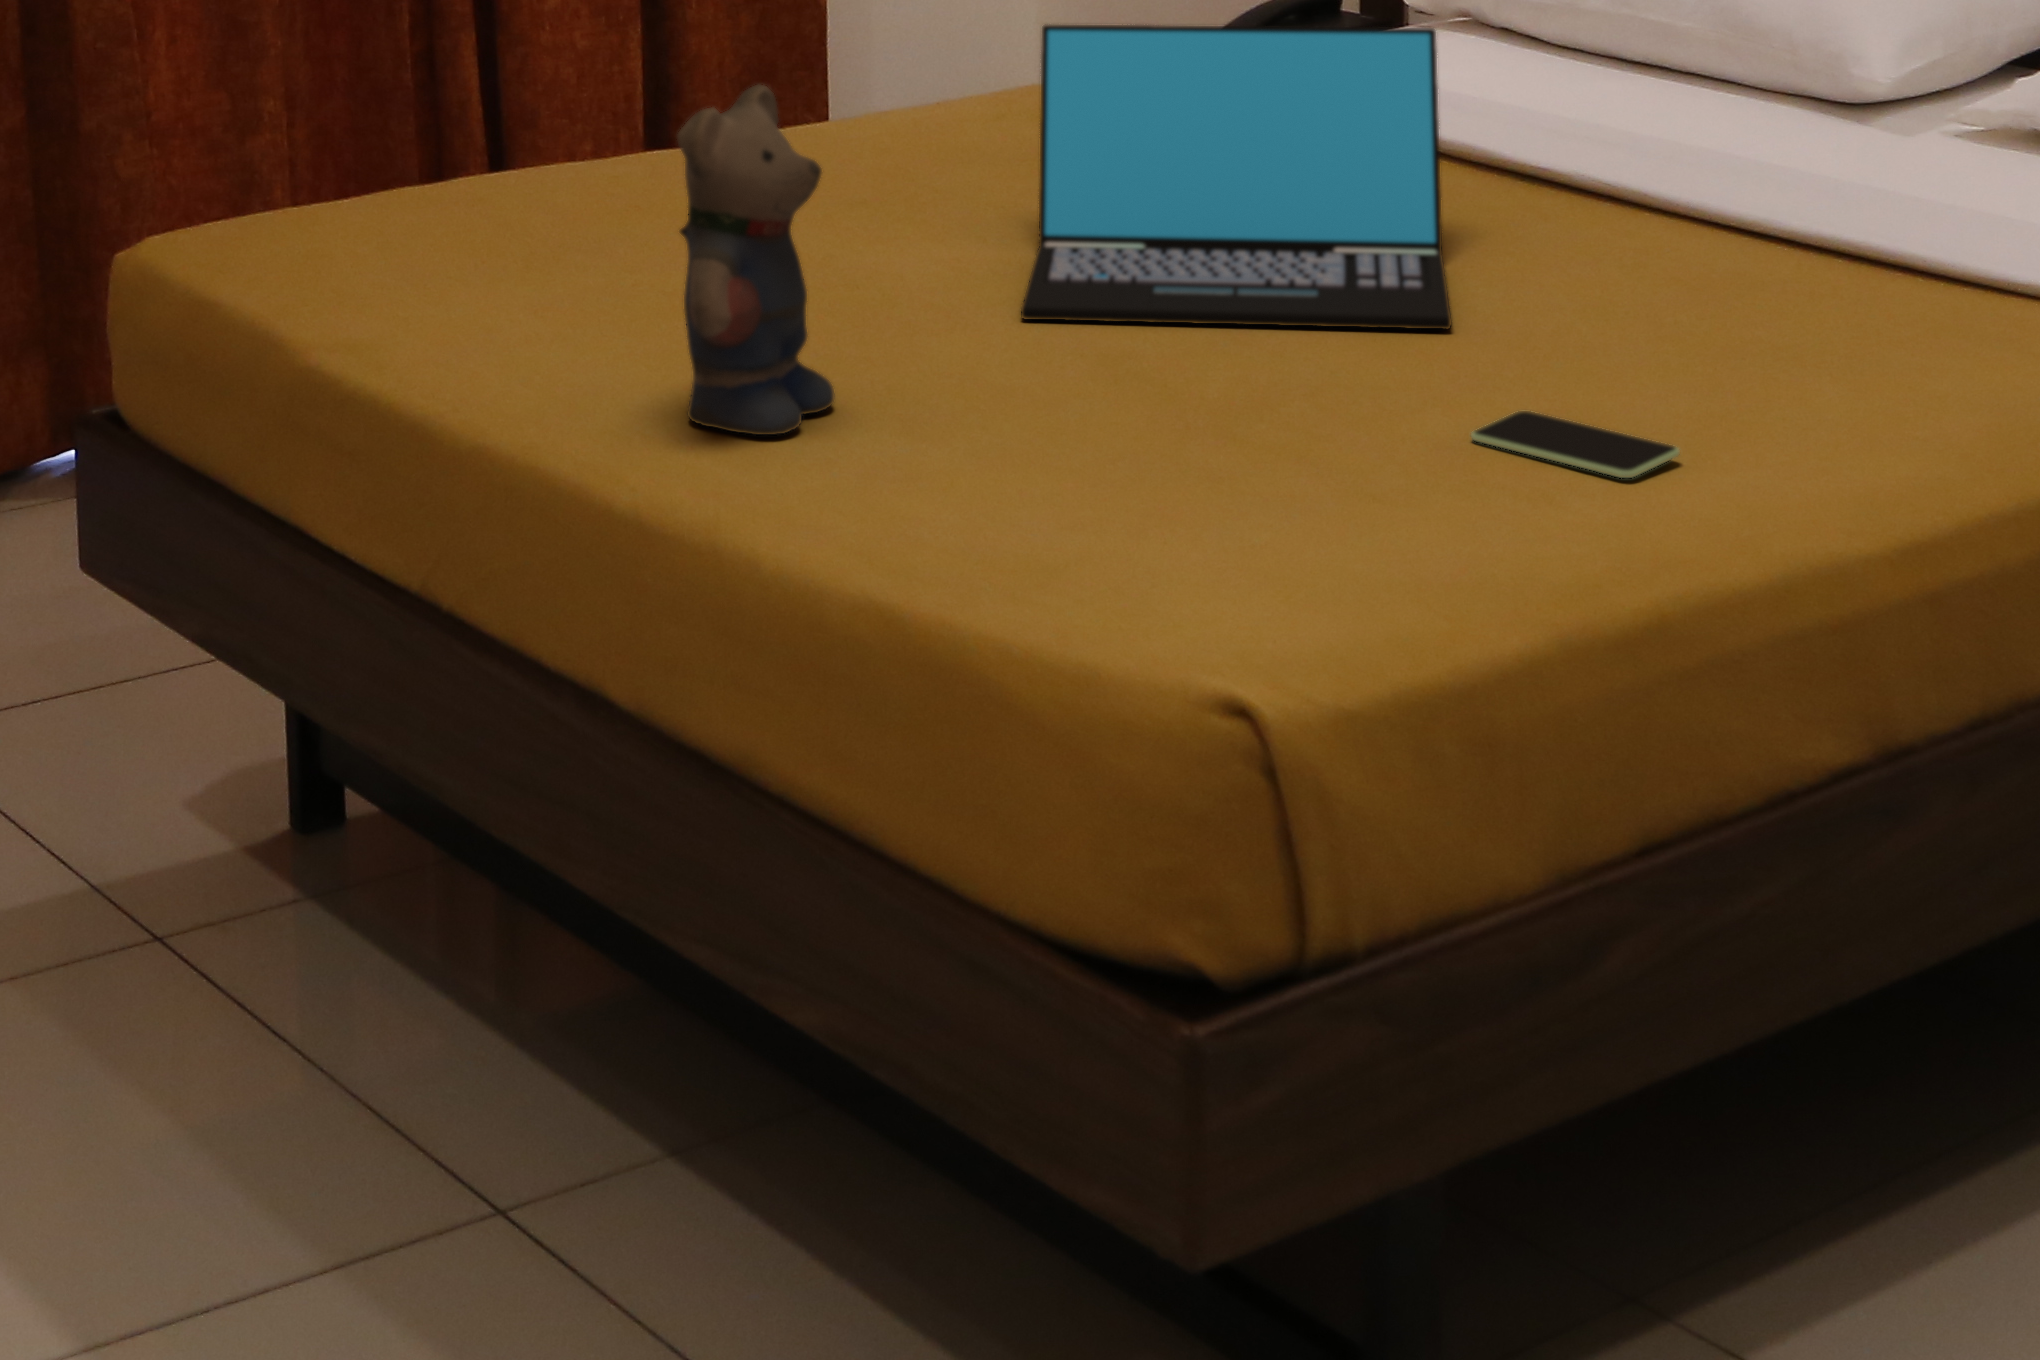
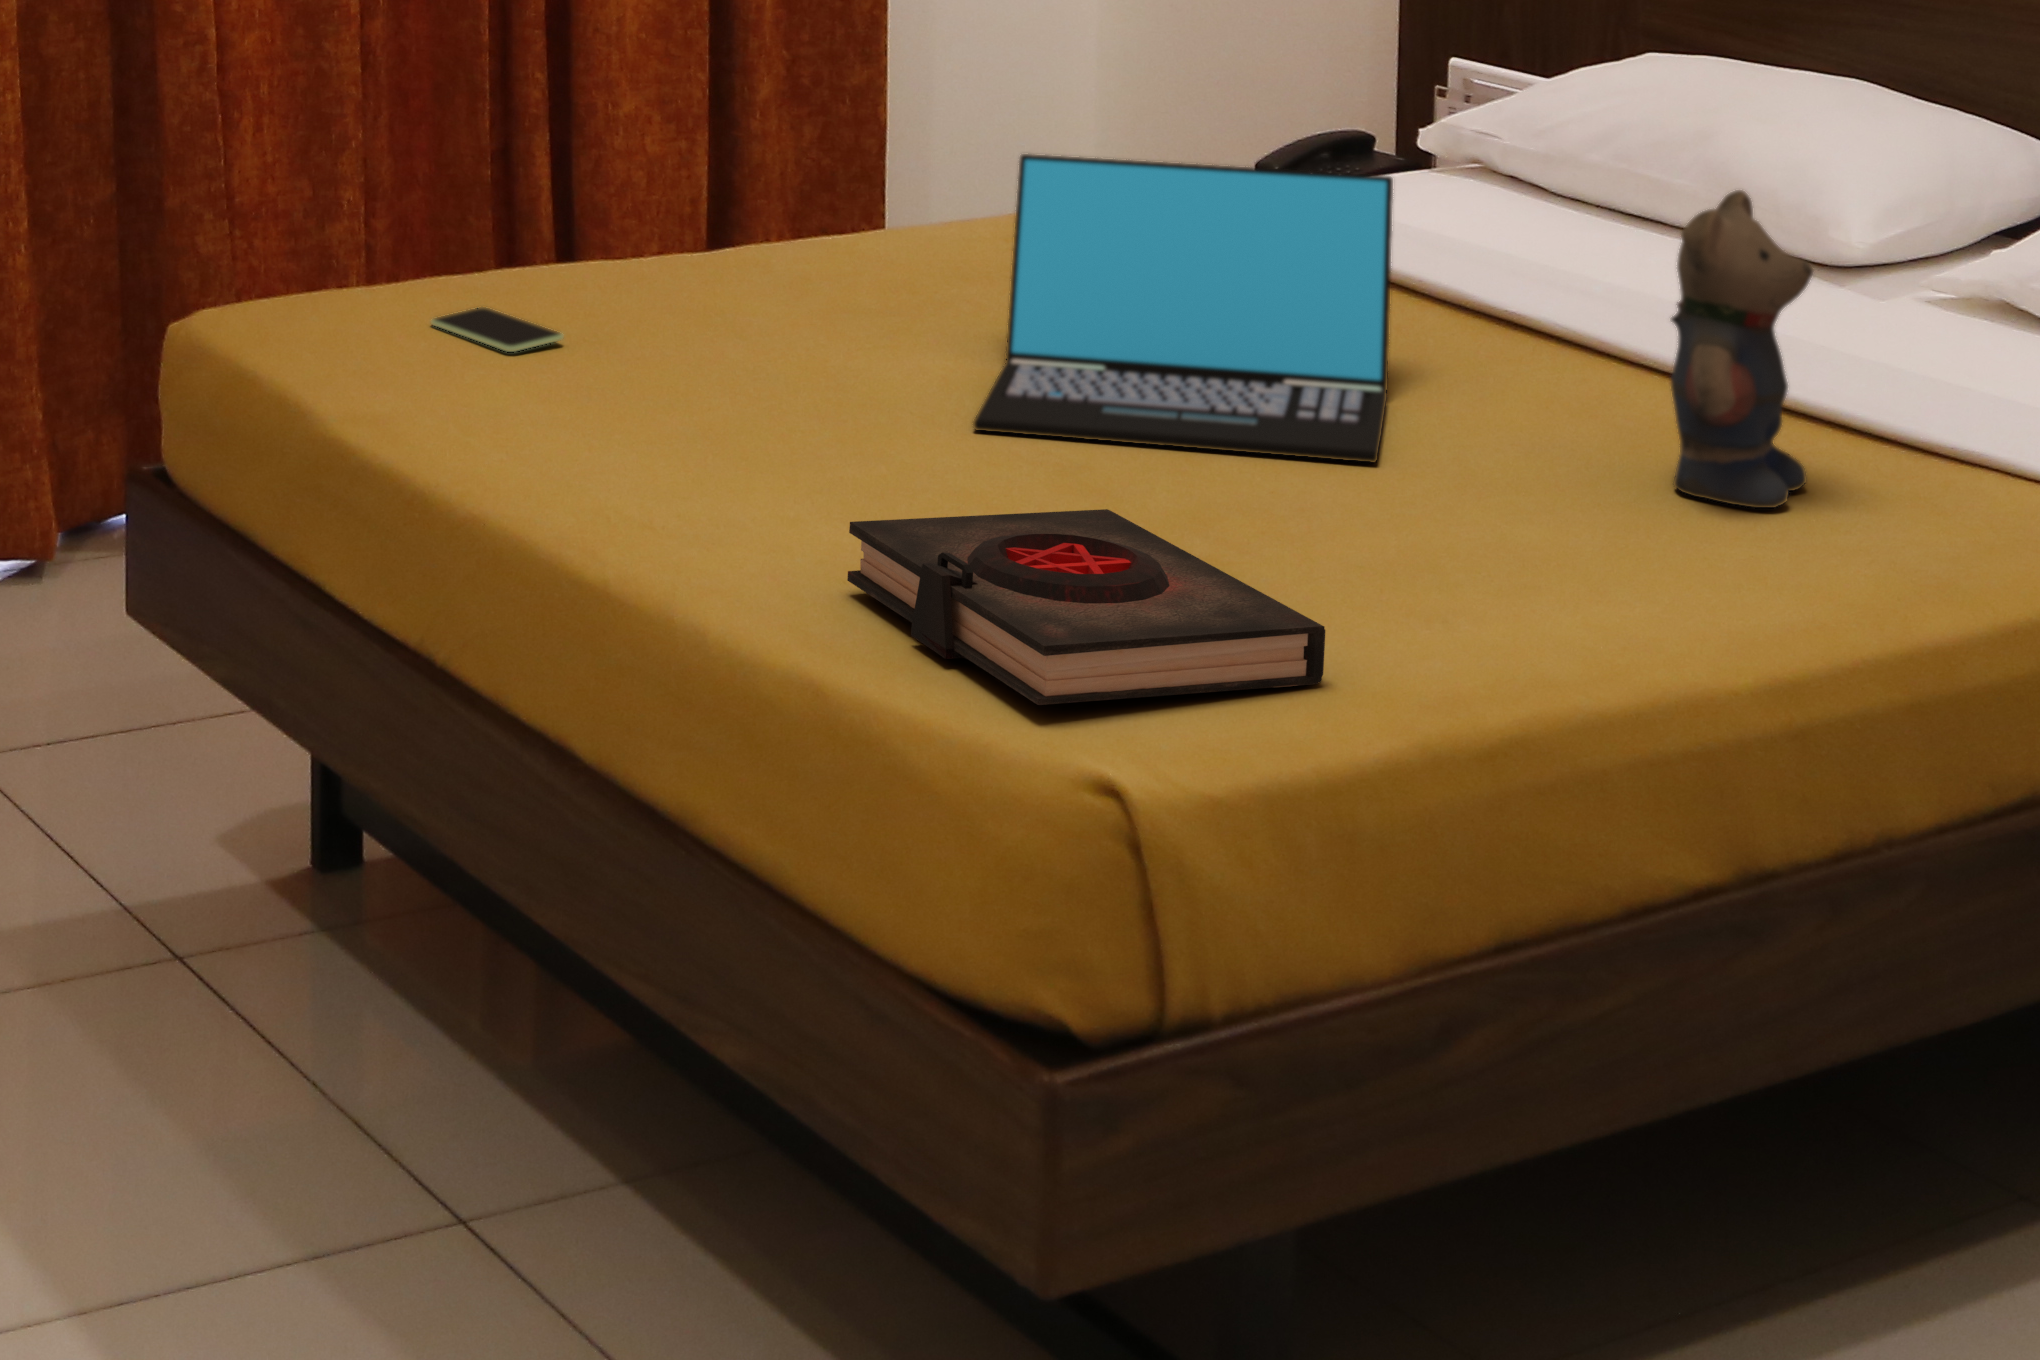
teddy bear: present [677,85,835,435] -> present [1671,190,1813,508]
book: none [930,395,1461,611] -> present [847,509,1325,705]
smartphone: present [1471,411,1680,478] -> present [431,307,563,352]

